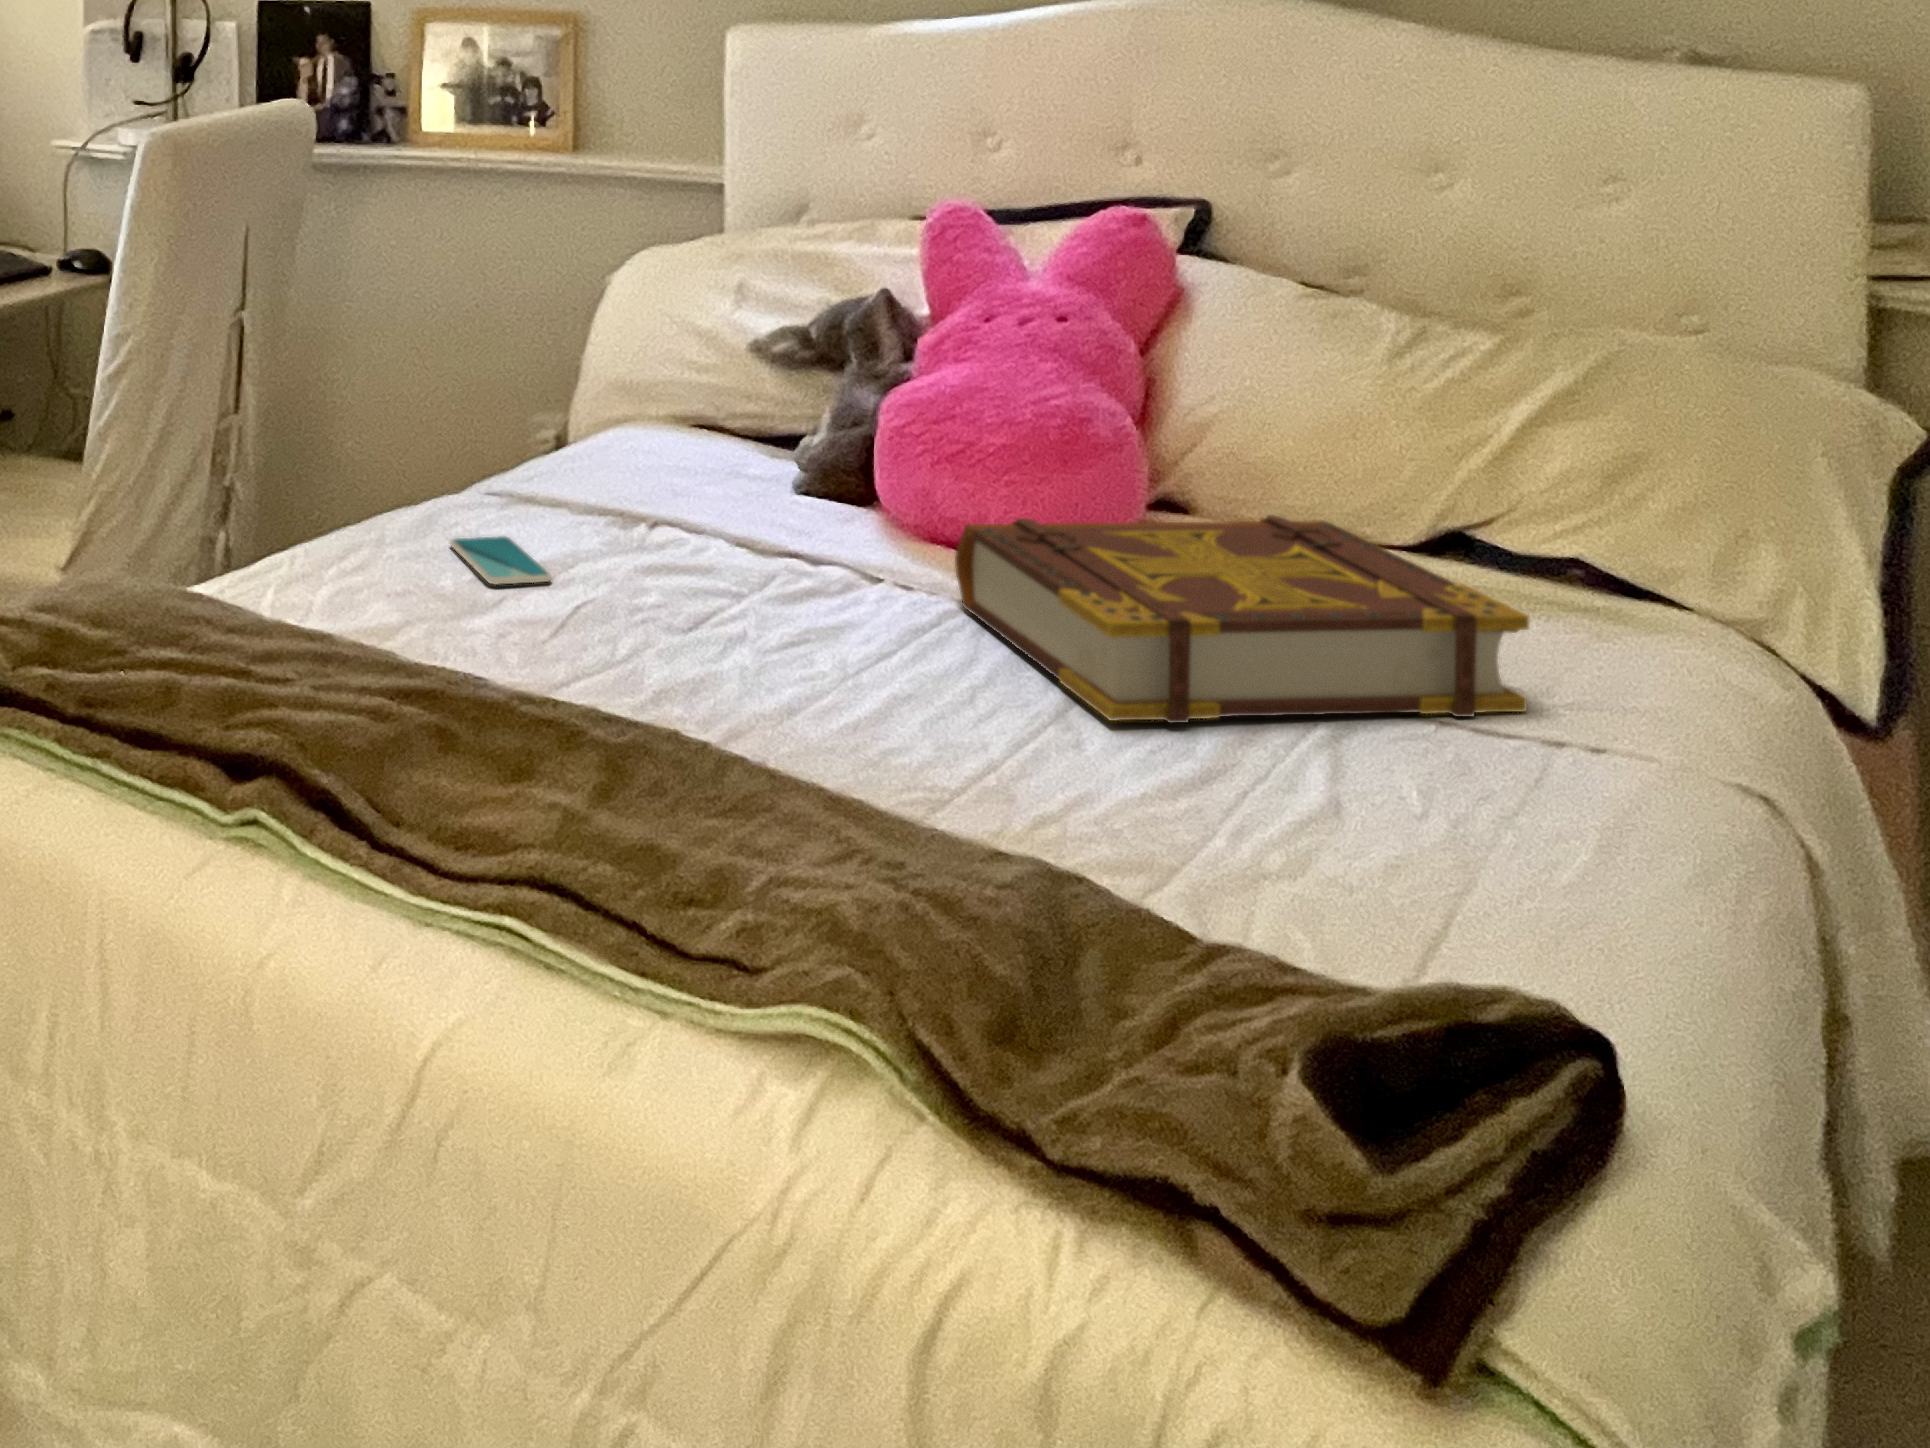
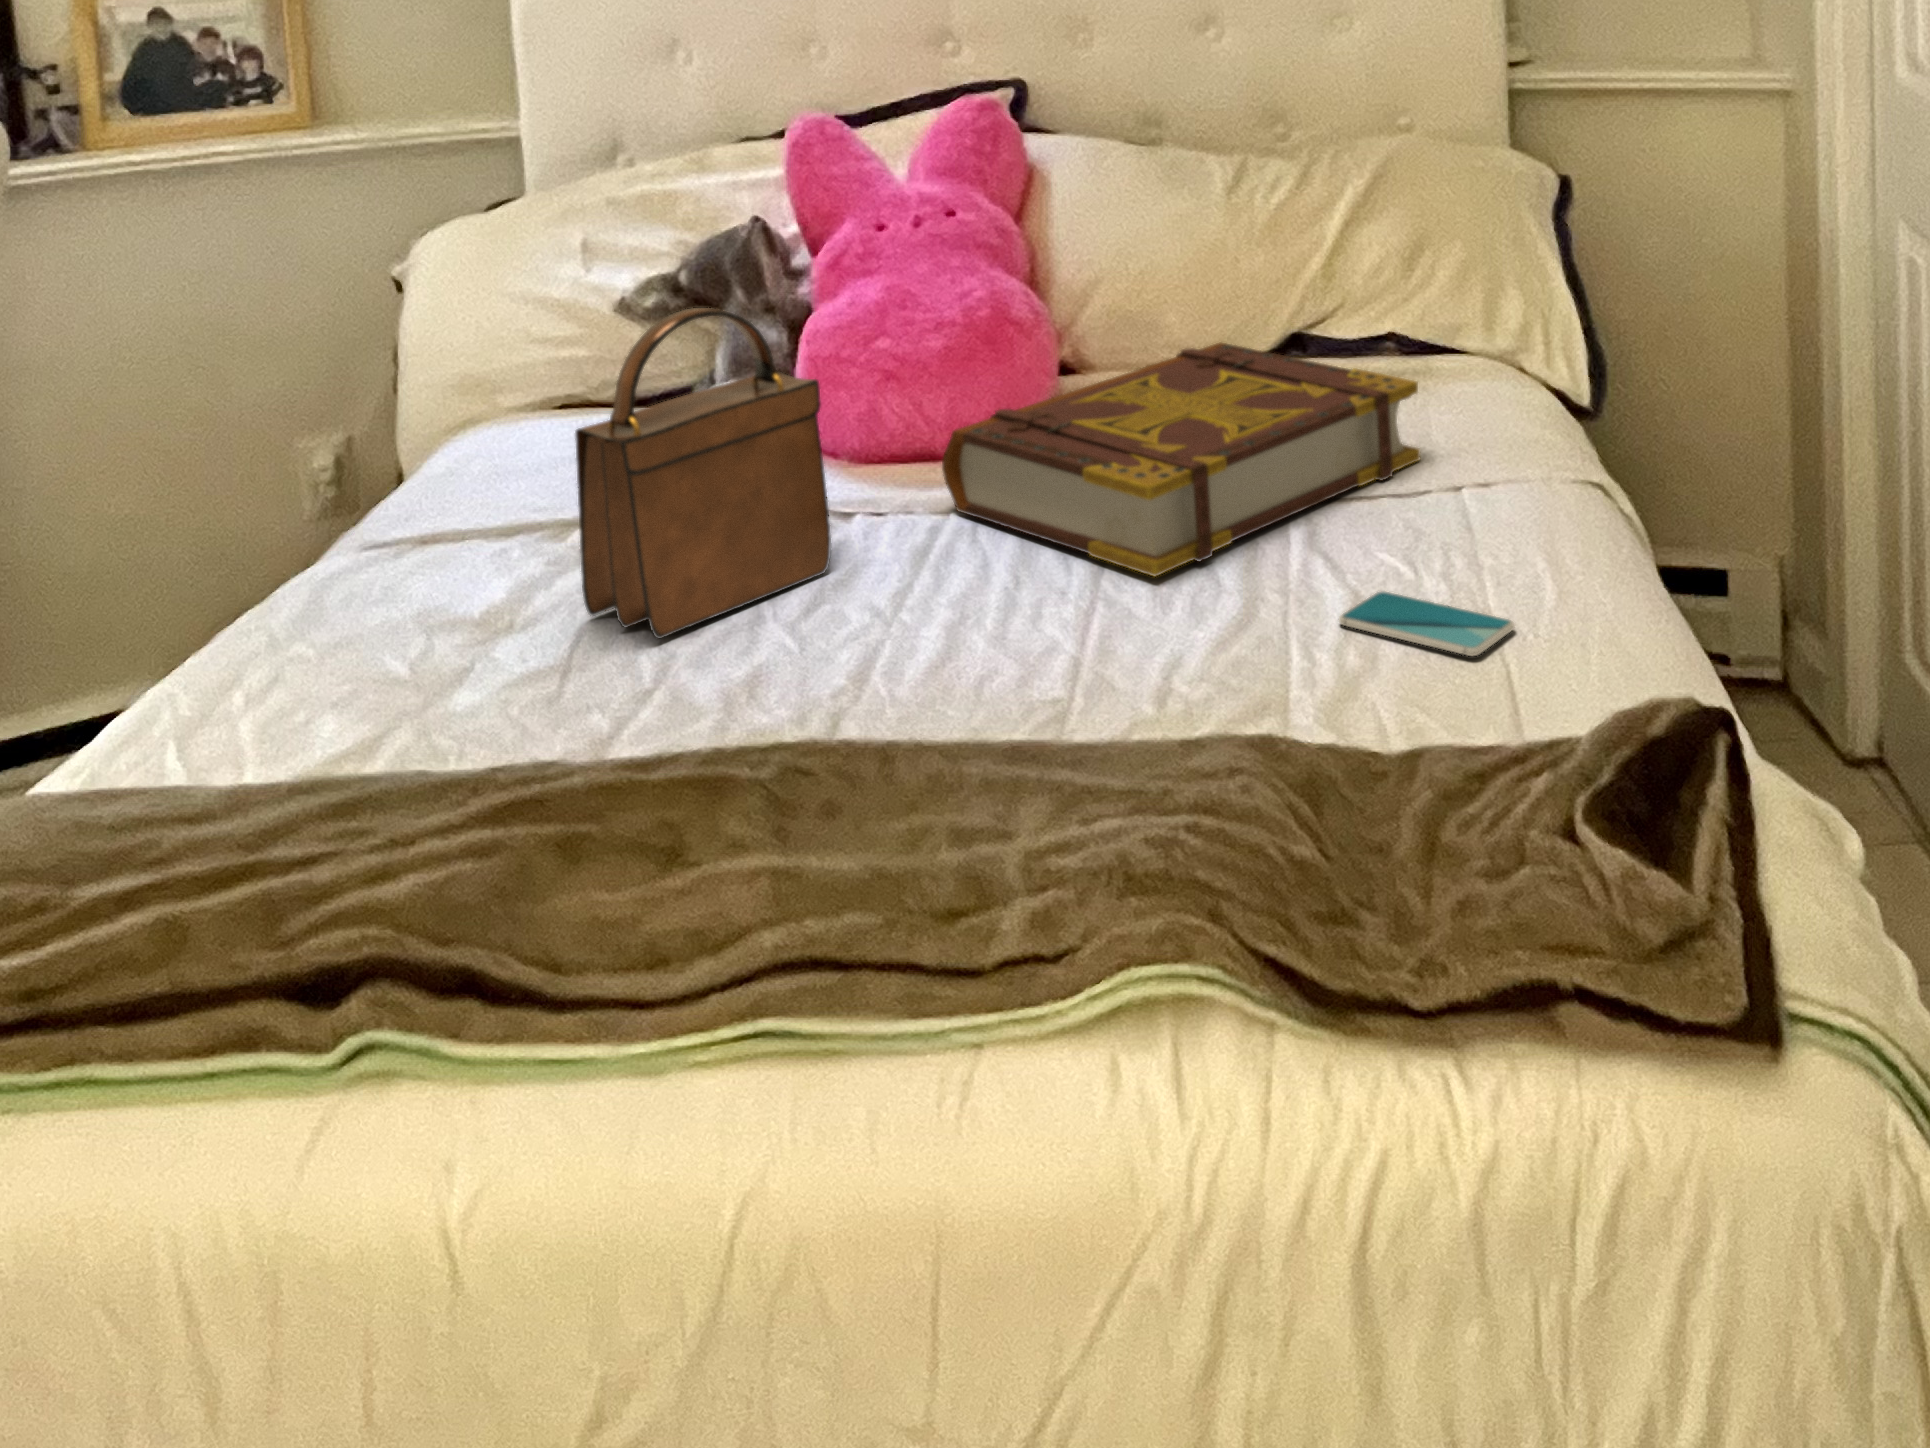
handbag: none [594,341,822,626] -> present [575,308,831,638]
smartphone: present [449,536,552,585] -> present [1339,592,1514,656]

